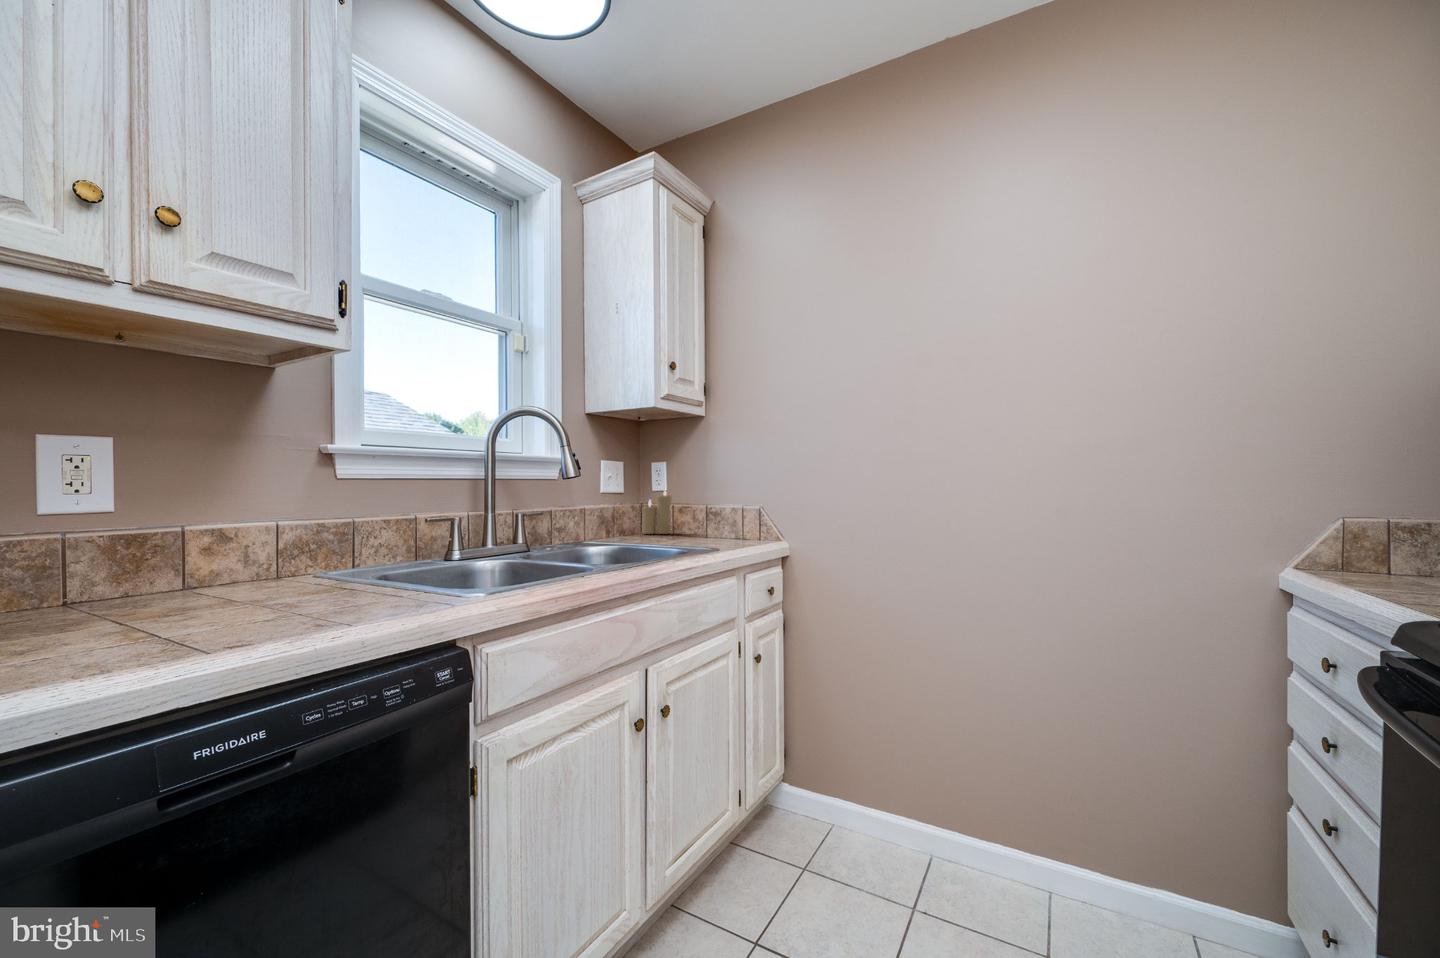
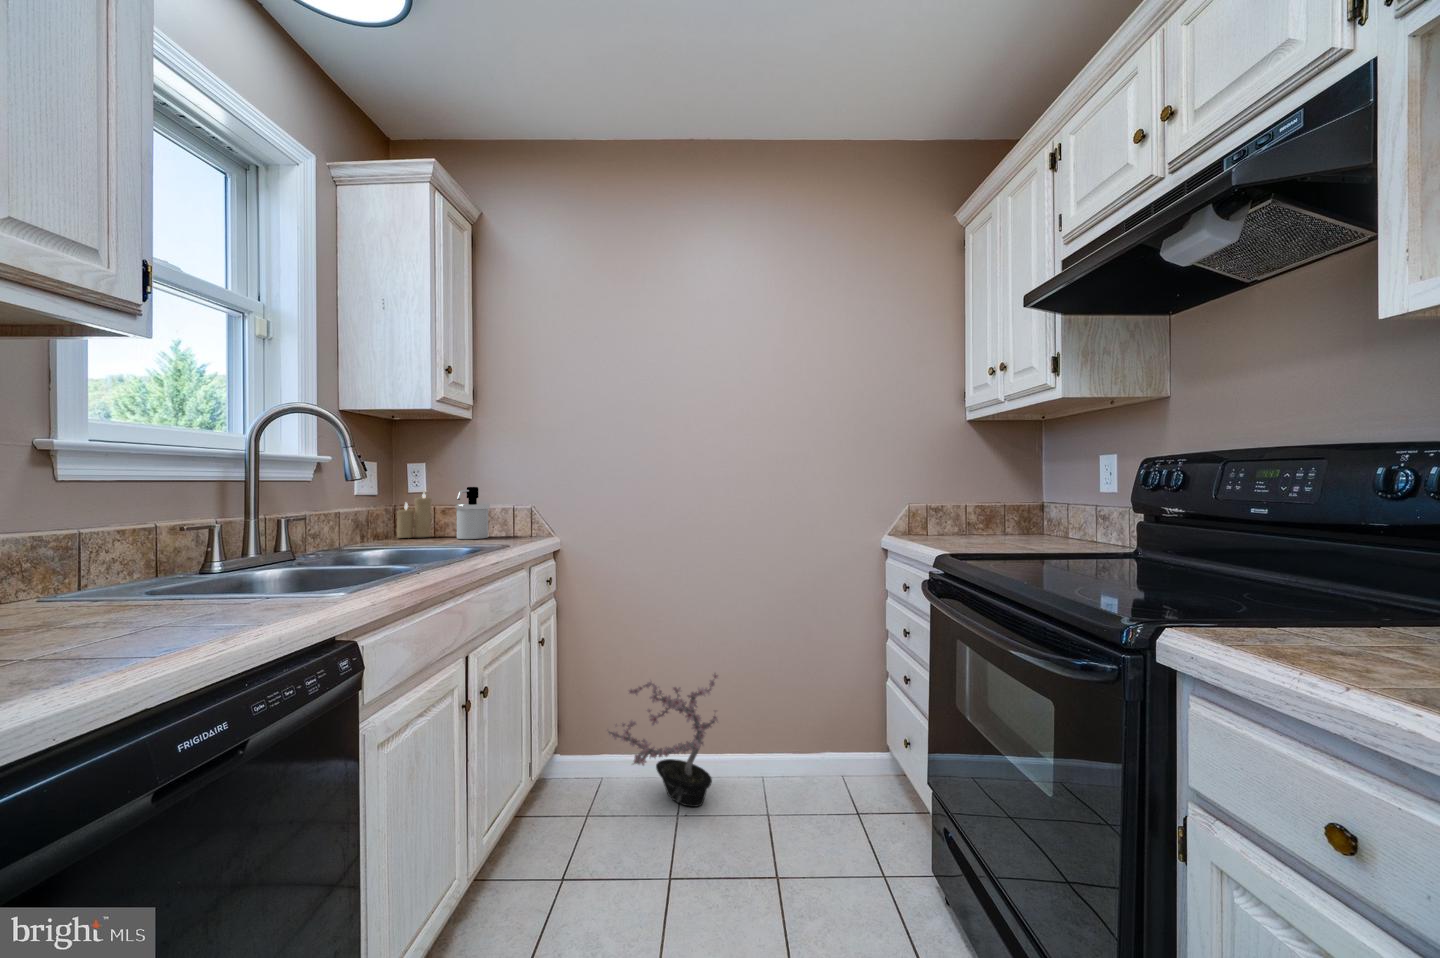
soap dispenser: none [684,485,719,538] -> present [455,487,489,539]
potted plant: none [825,710,982,900] -> present [607,673,718,807]

